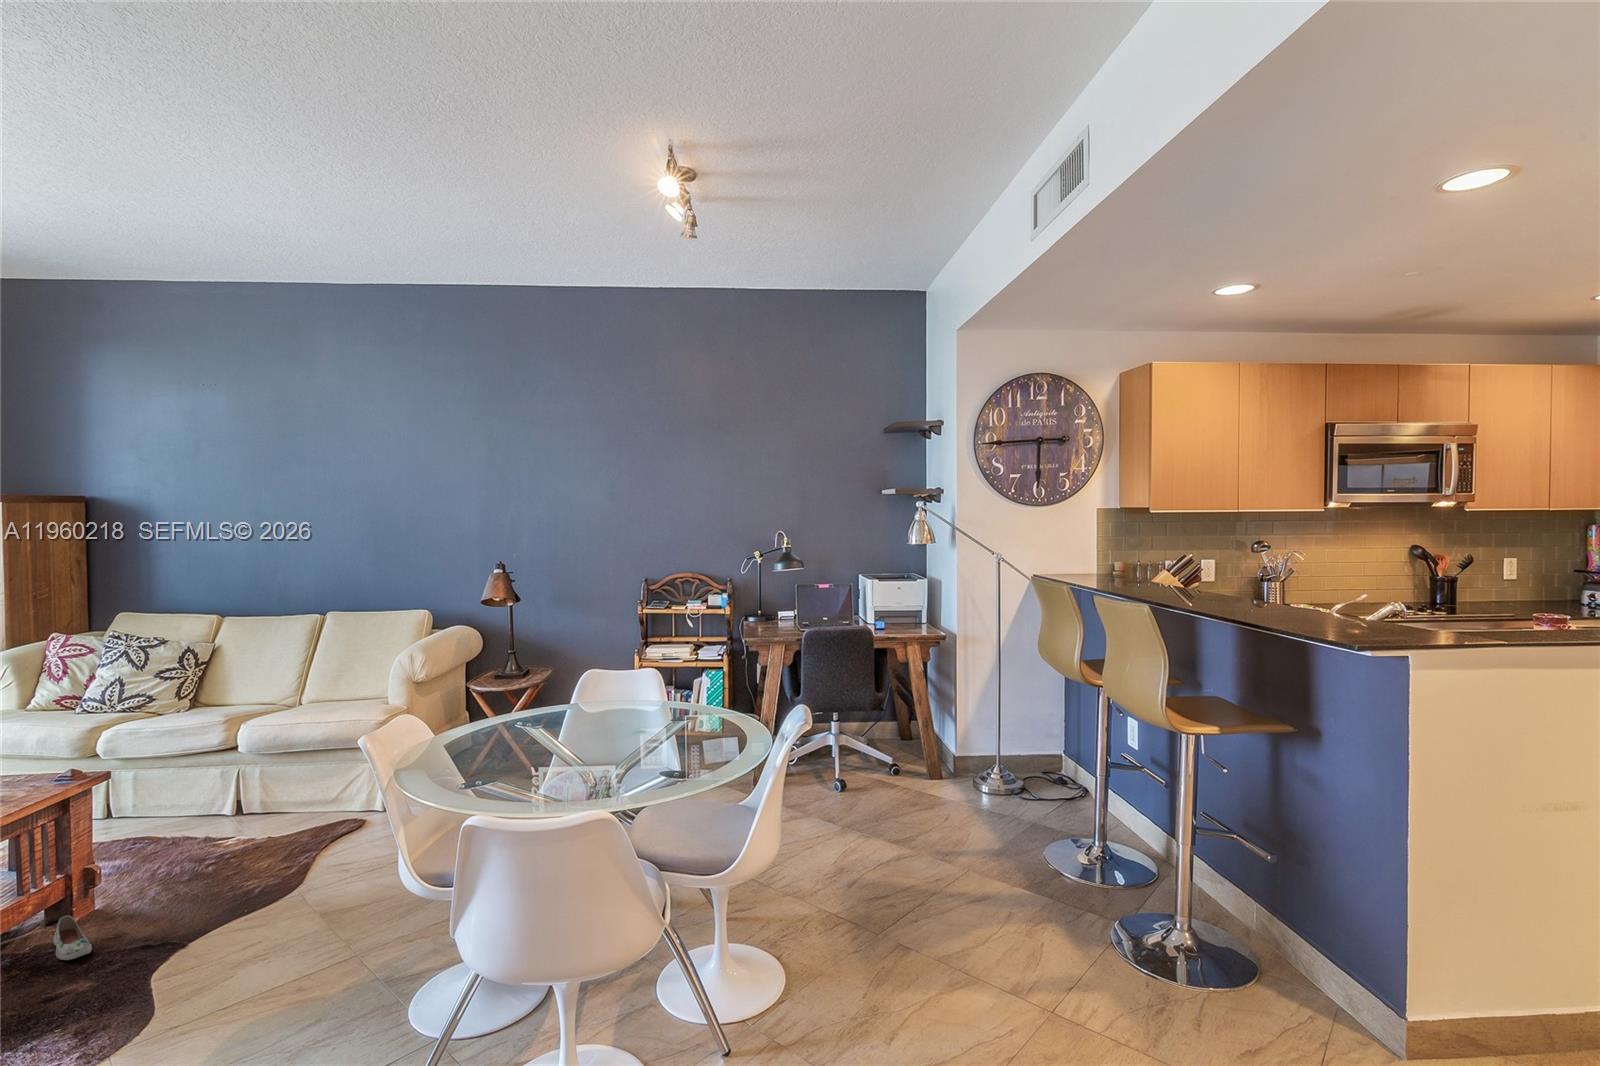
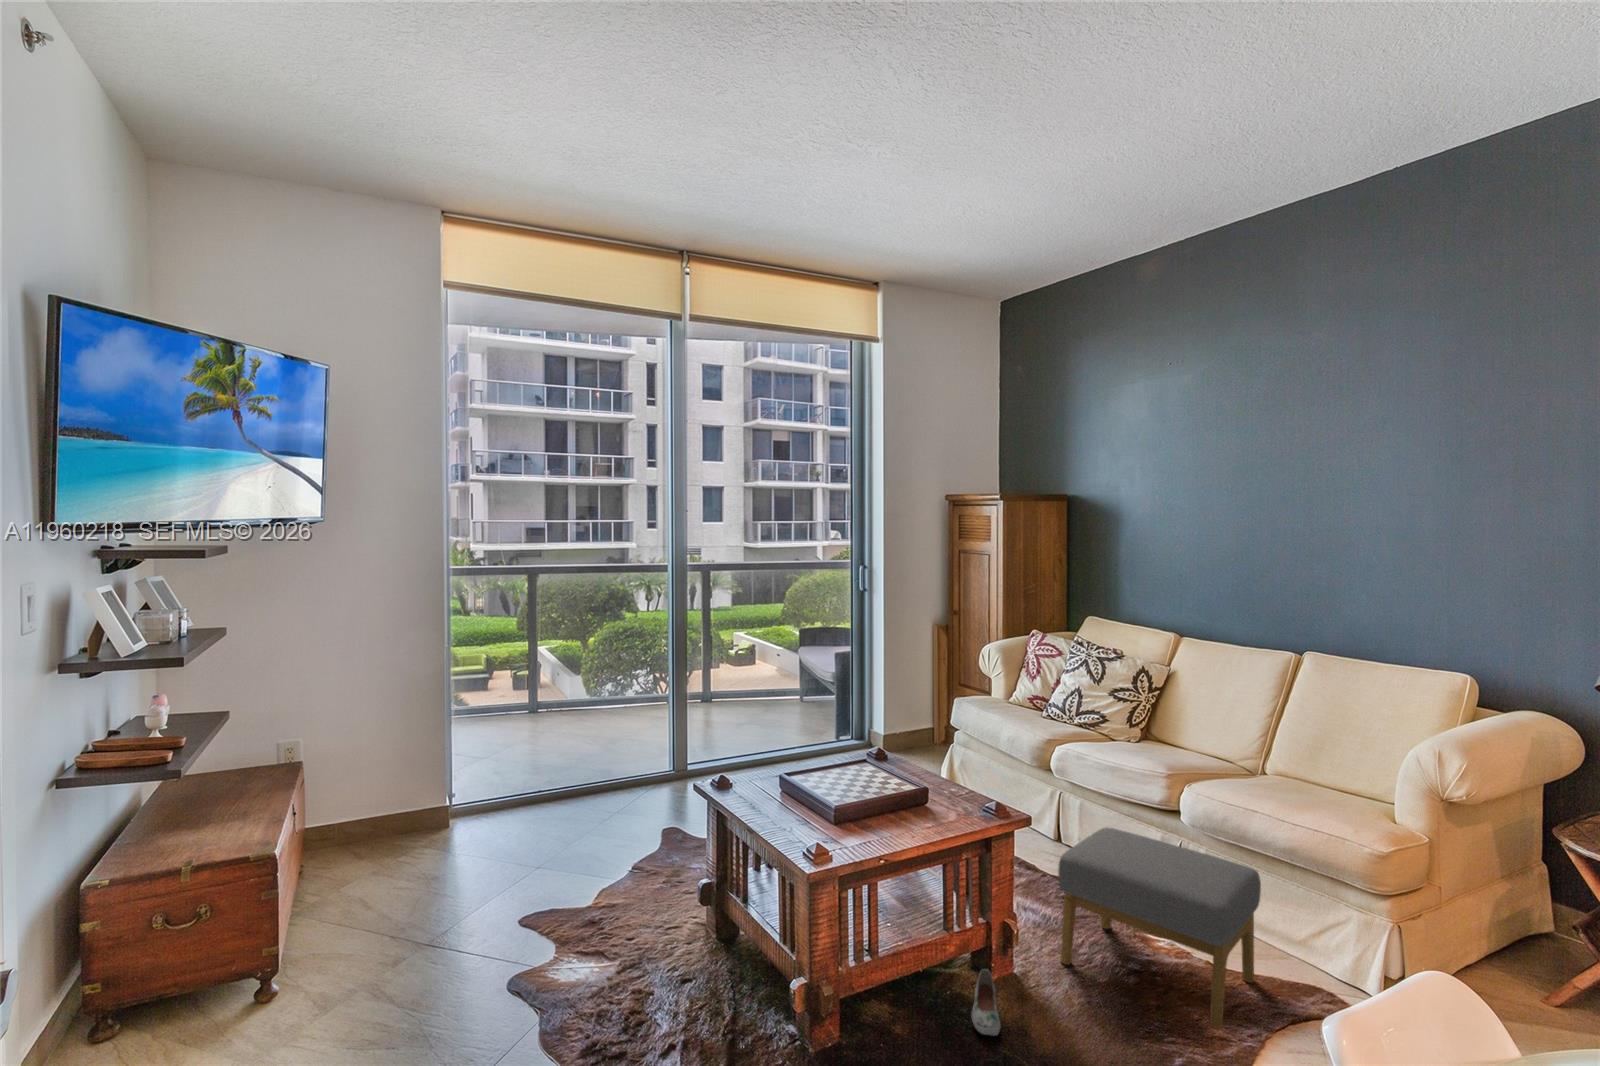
footstool: none [133,759,306,889] -> present [1058,828,1261,1028]

